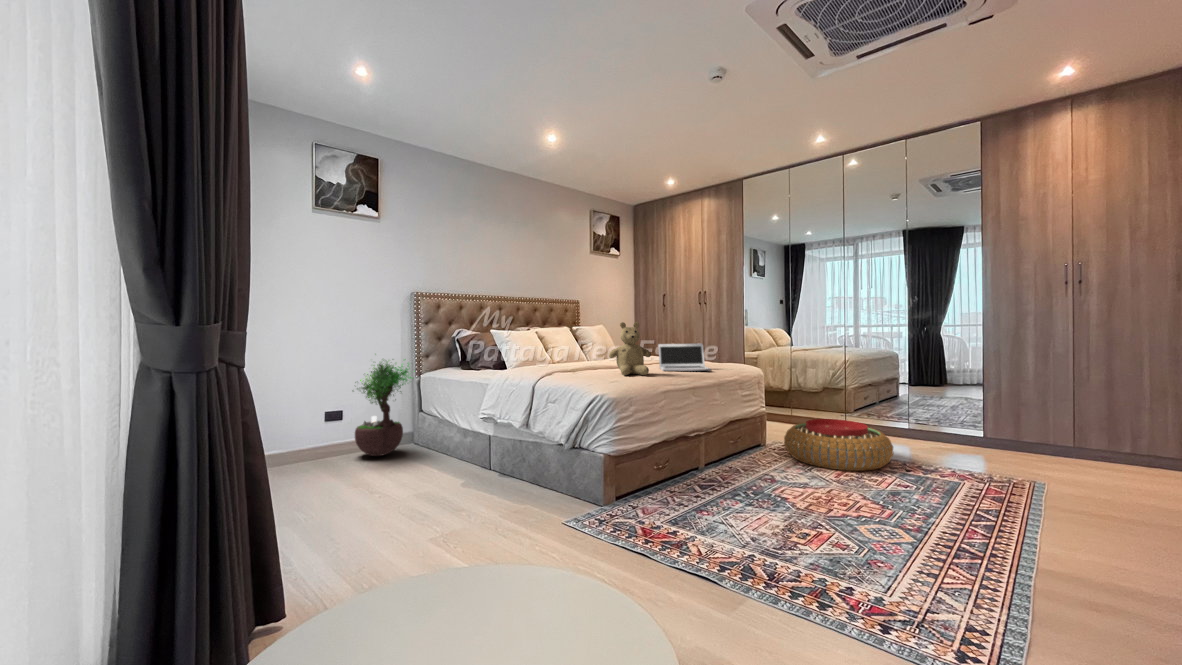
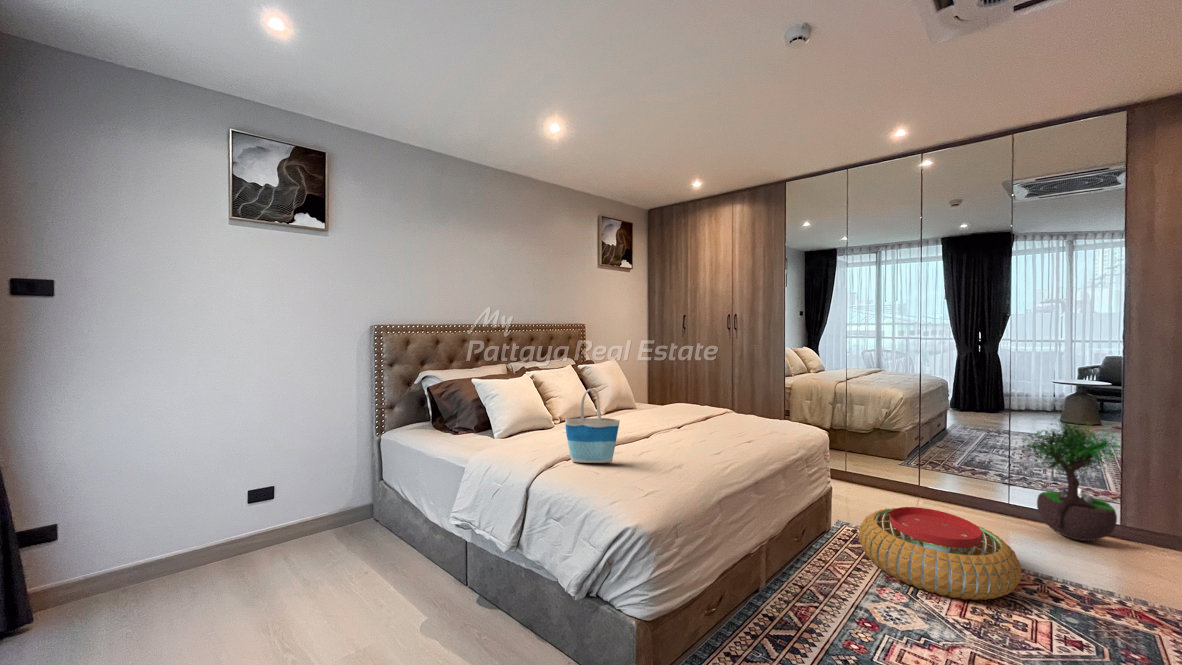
tote bag: none [559,321,598,373] -> present [565,389,620,463]
teddy bear: present [609,322,651,375] -> none [634,389,692,470]
laptop: present [658,343,711,371] -> none [693,404,769,448]
potted tree: present [355,362,415,456] -> present [1019,420,1124,541]

